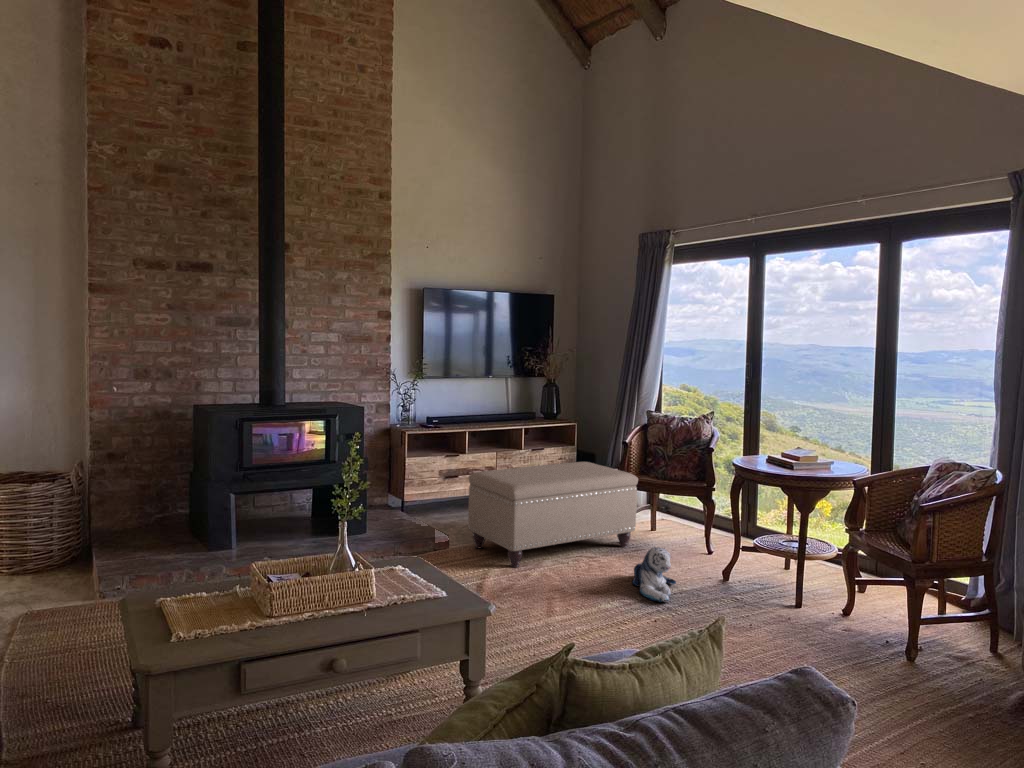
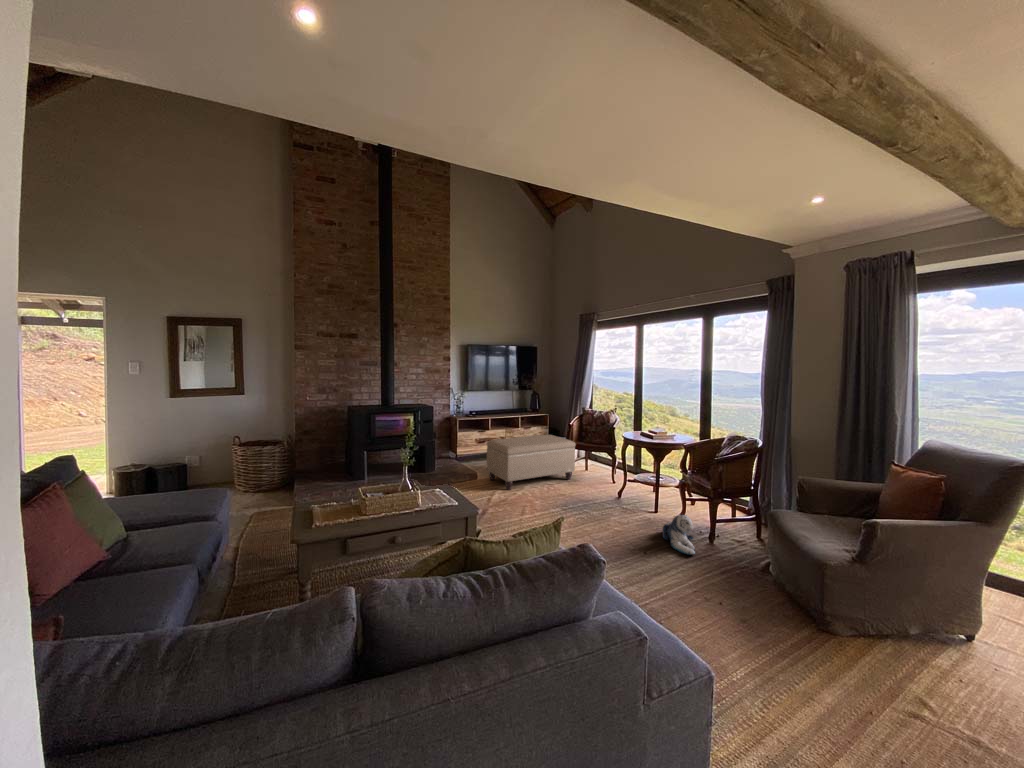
plush toy: present [632,547,676,602] -> present [663,515,695,555]

